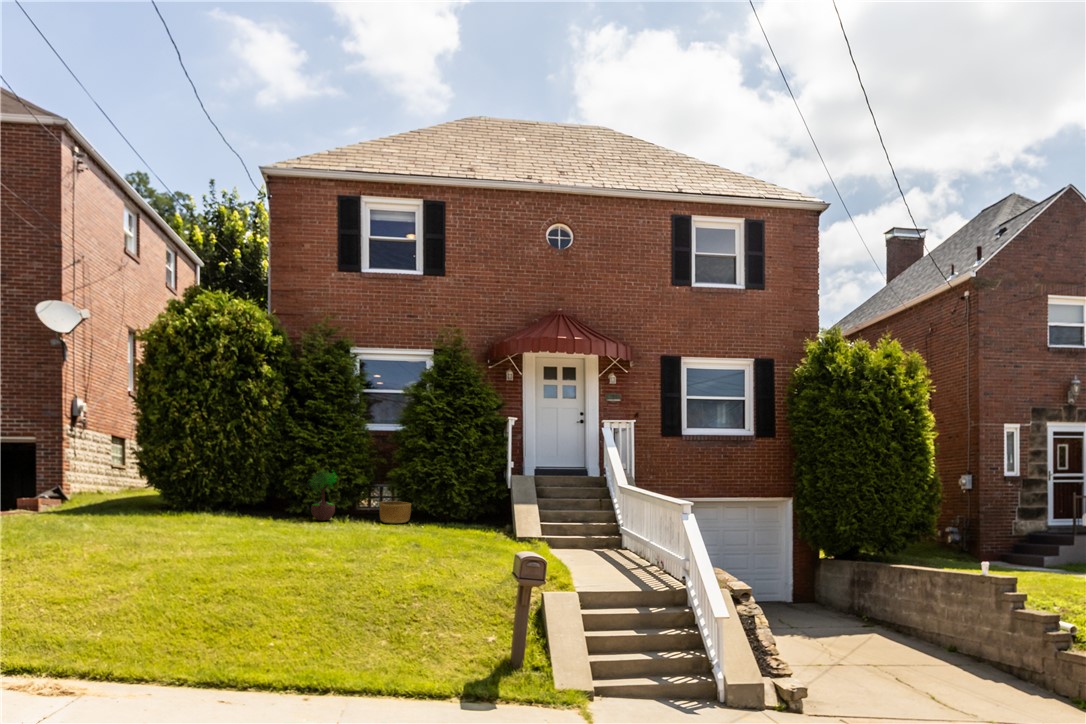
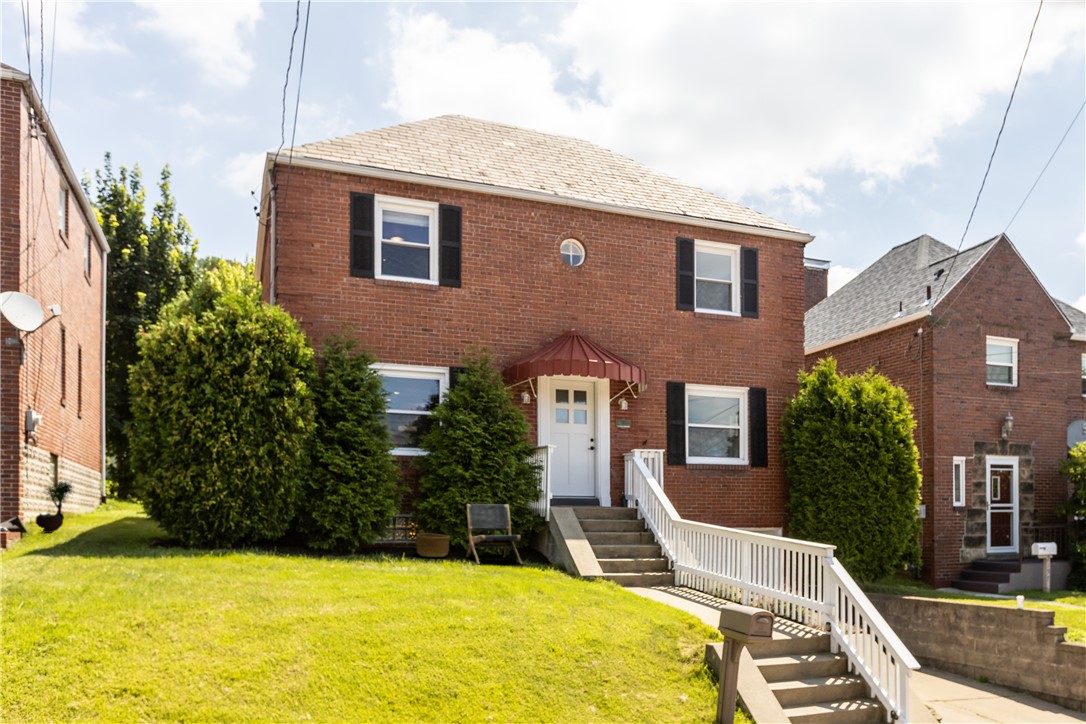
potted tree: present [310,472,335,521] -> present [36,481,72,533]
lounge chair: none [423,474,468,531] -> present [467,504,522,564]

